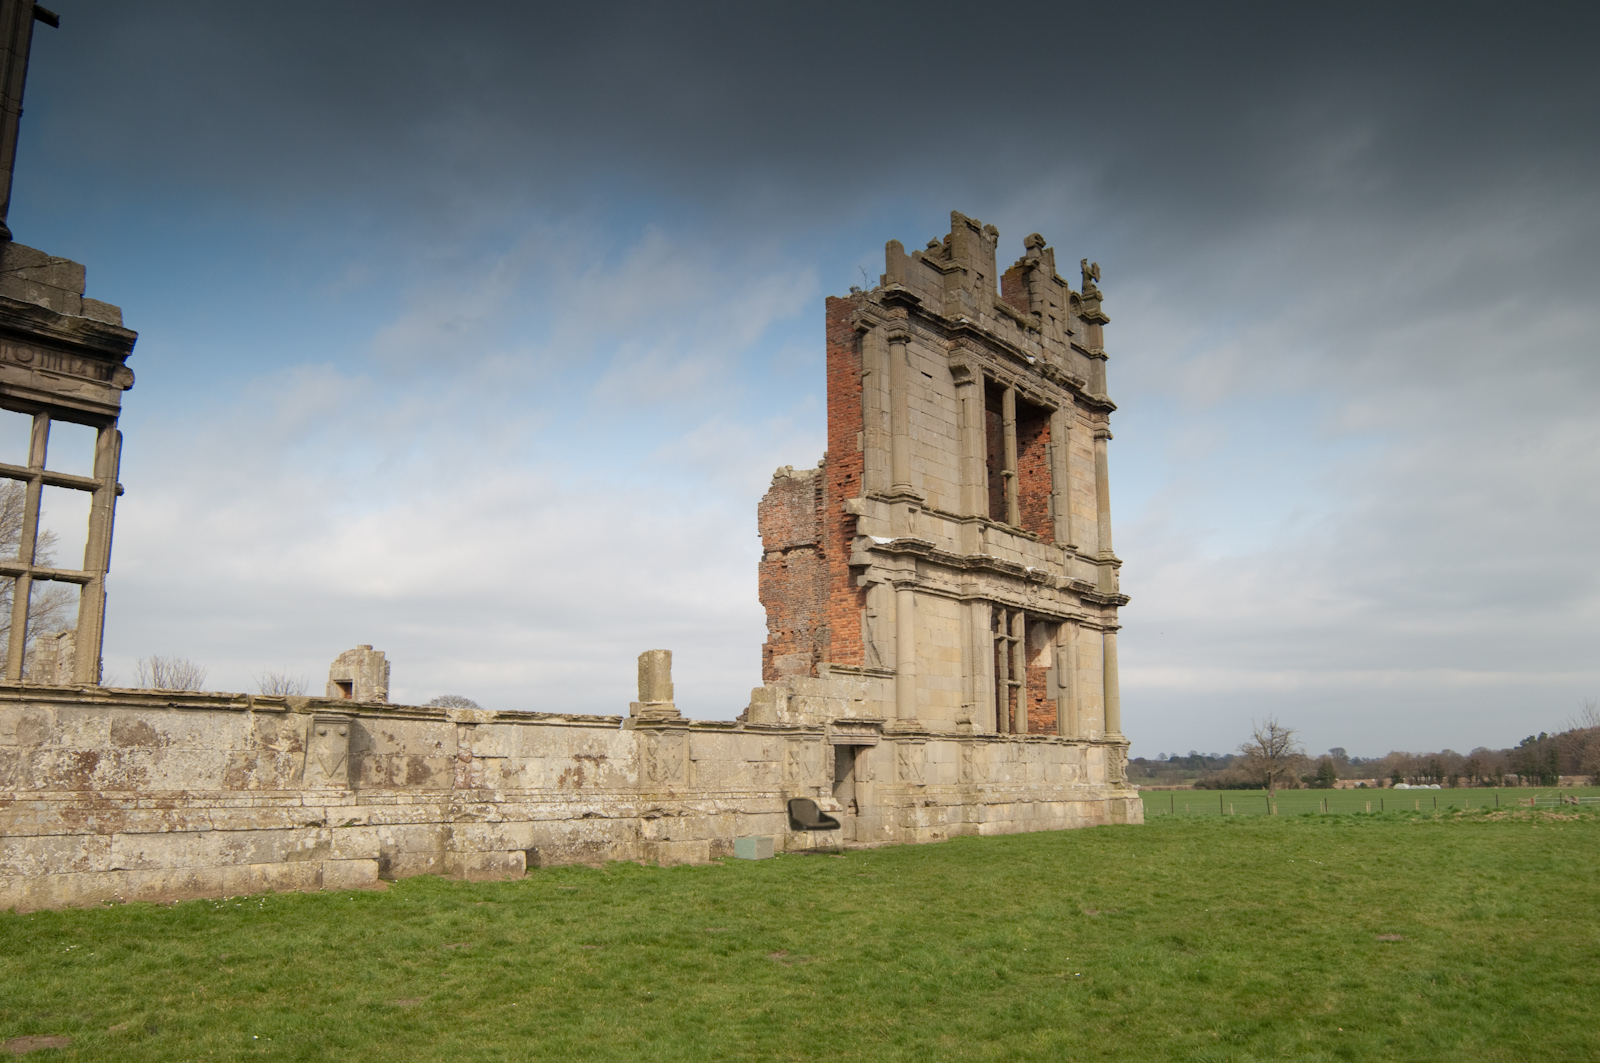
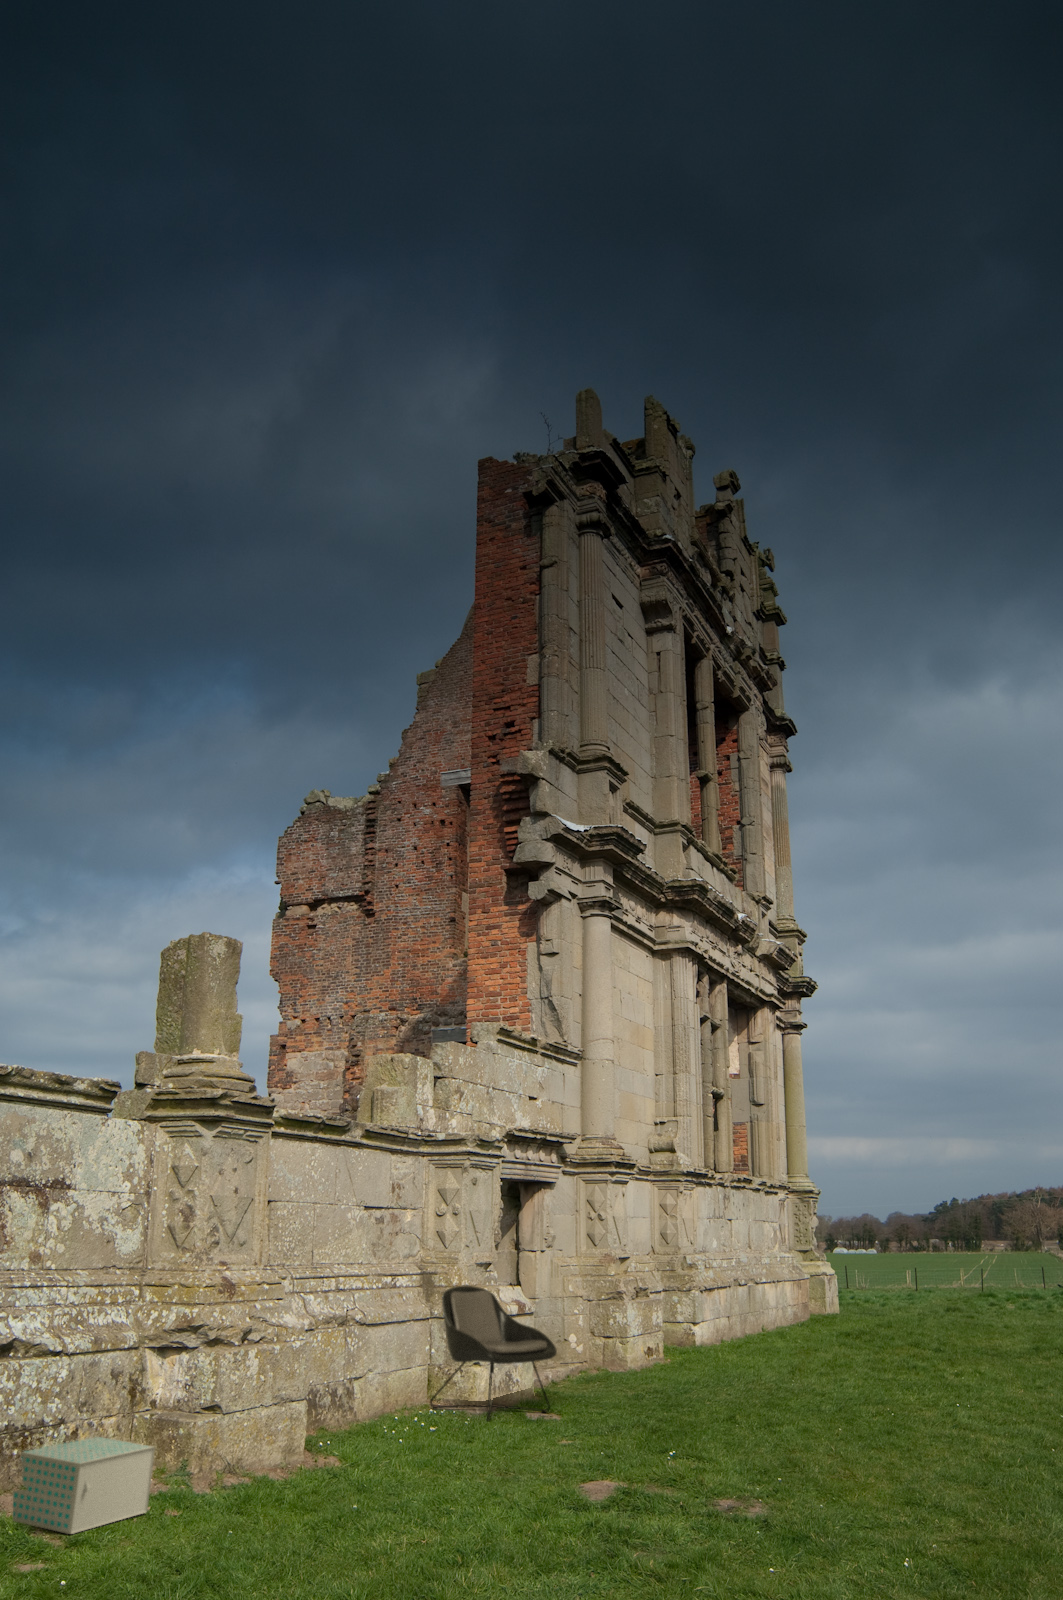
storage box: present [734,836,774,860] -> present [13,1437,155,1534]

